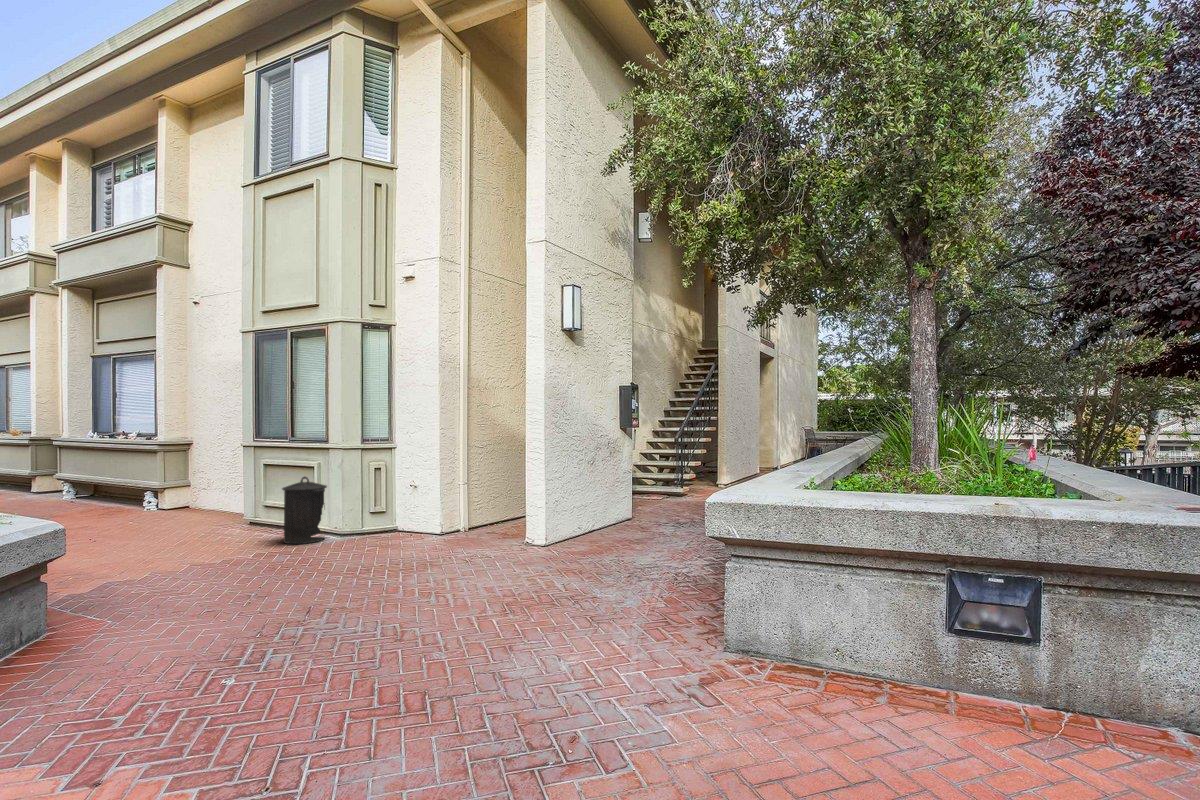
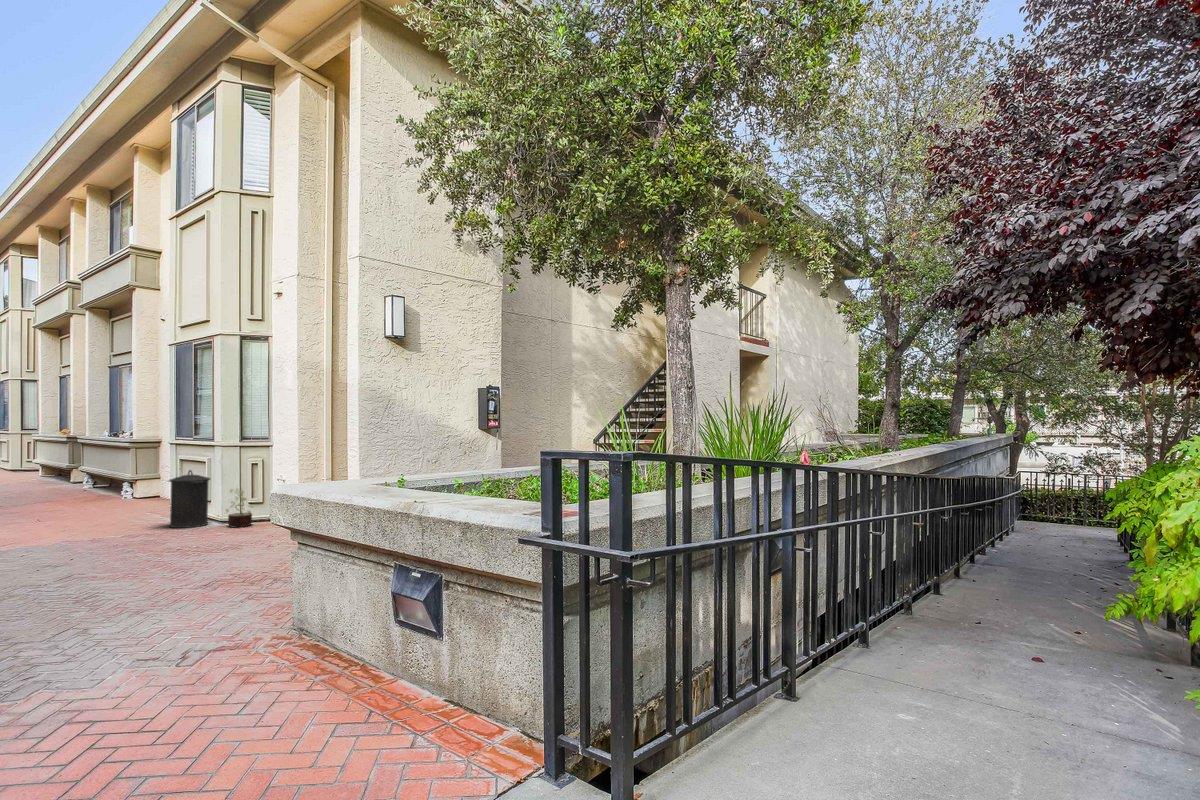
decorative plant: none [349,495,382,540] -> present [226,489,252,527]

